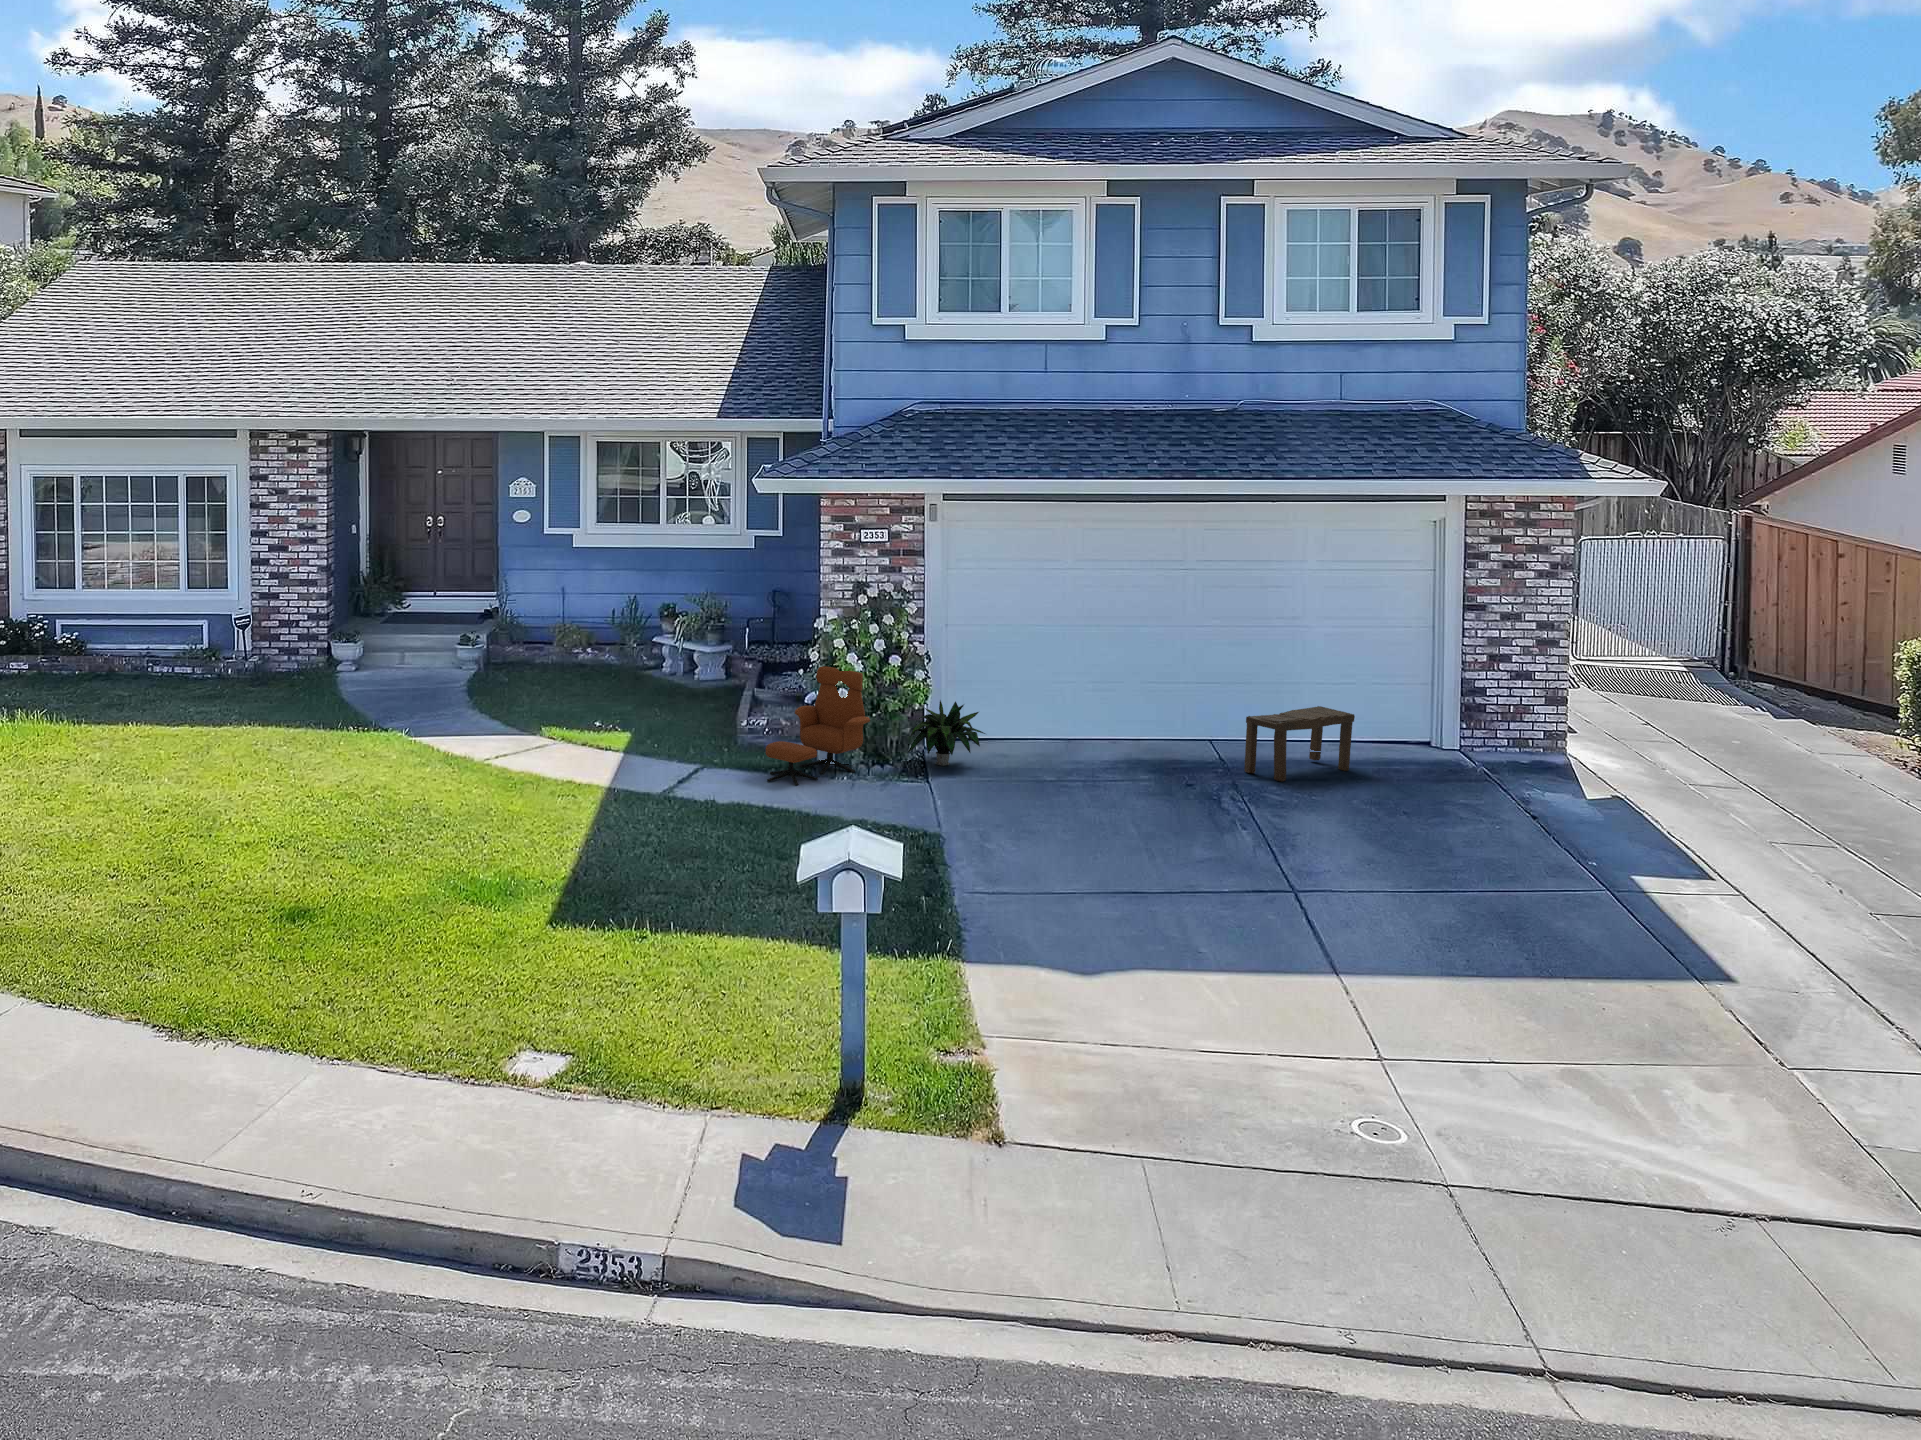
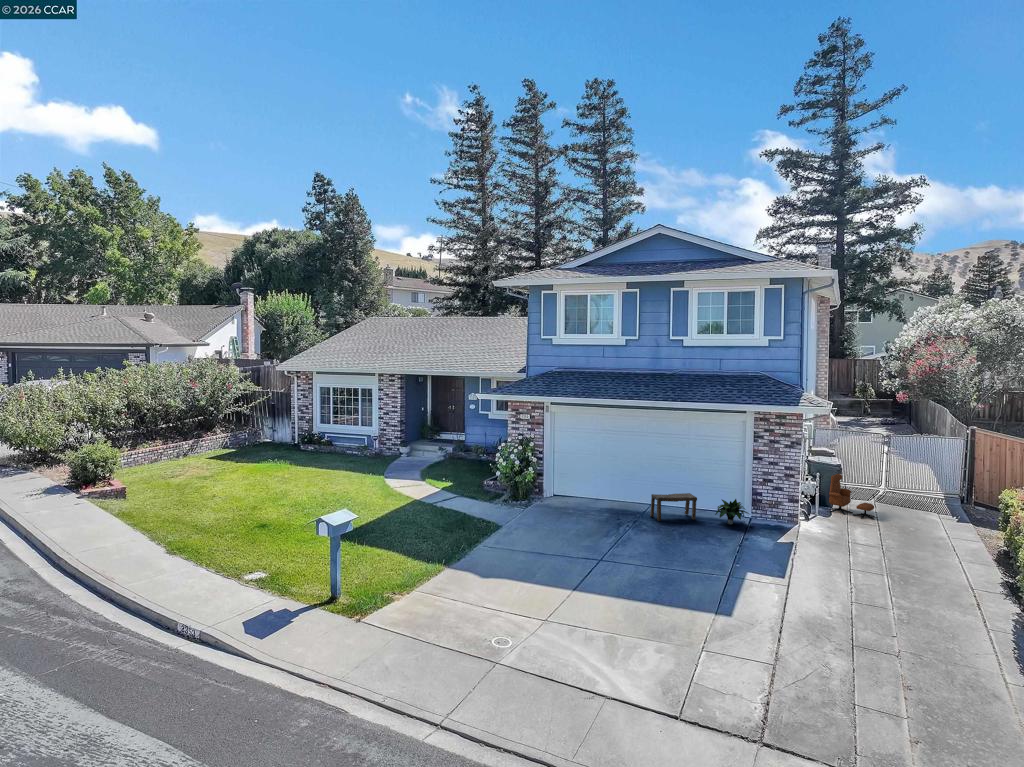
lounge chair: present [766,667,870,785] -> present [829,474,874,519]
potted plant: present [908,700,985,766] -> present [715,499,749,524]

